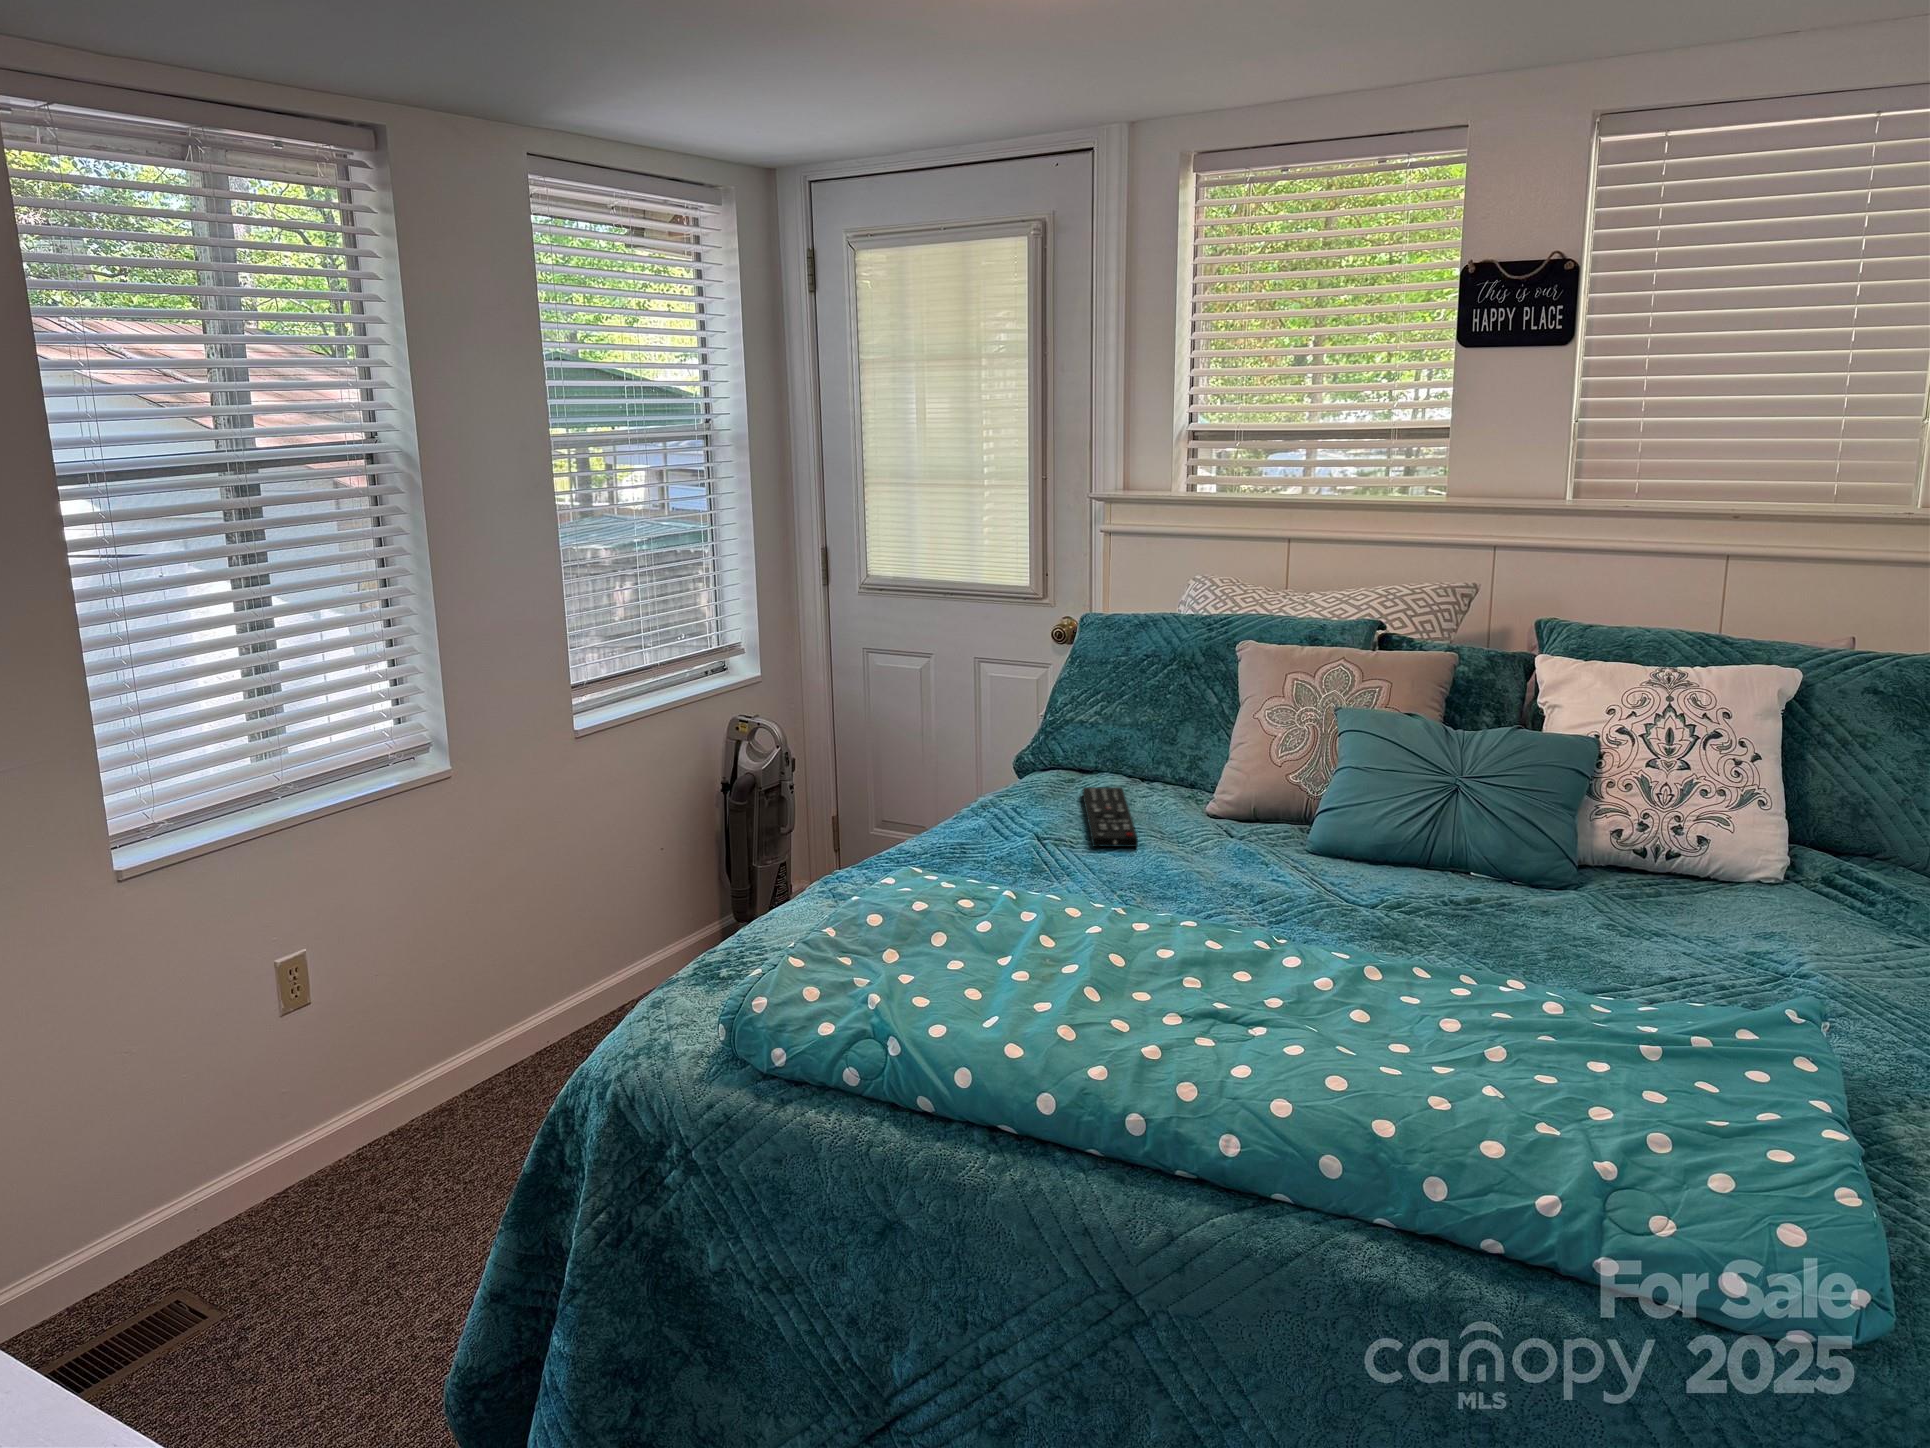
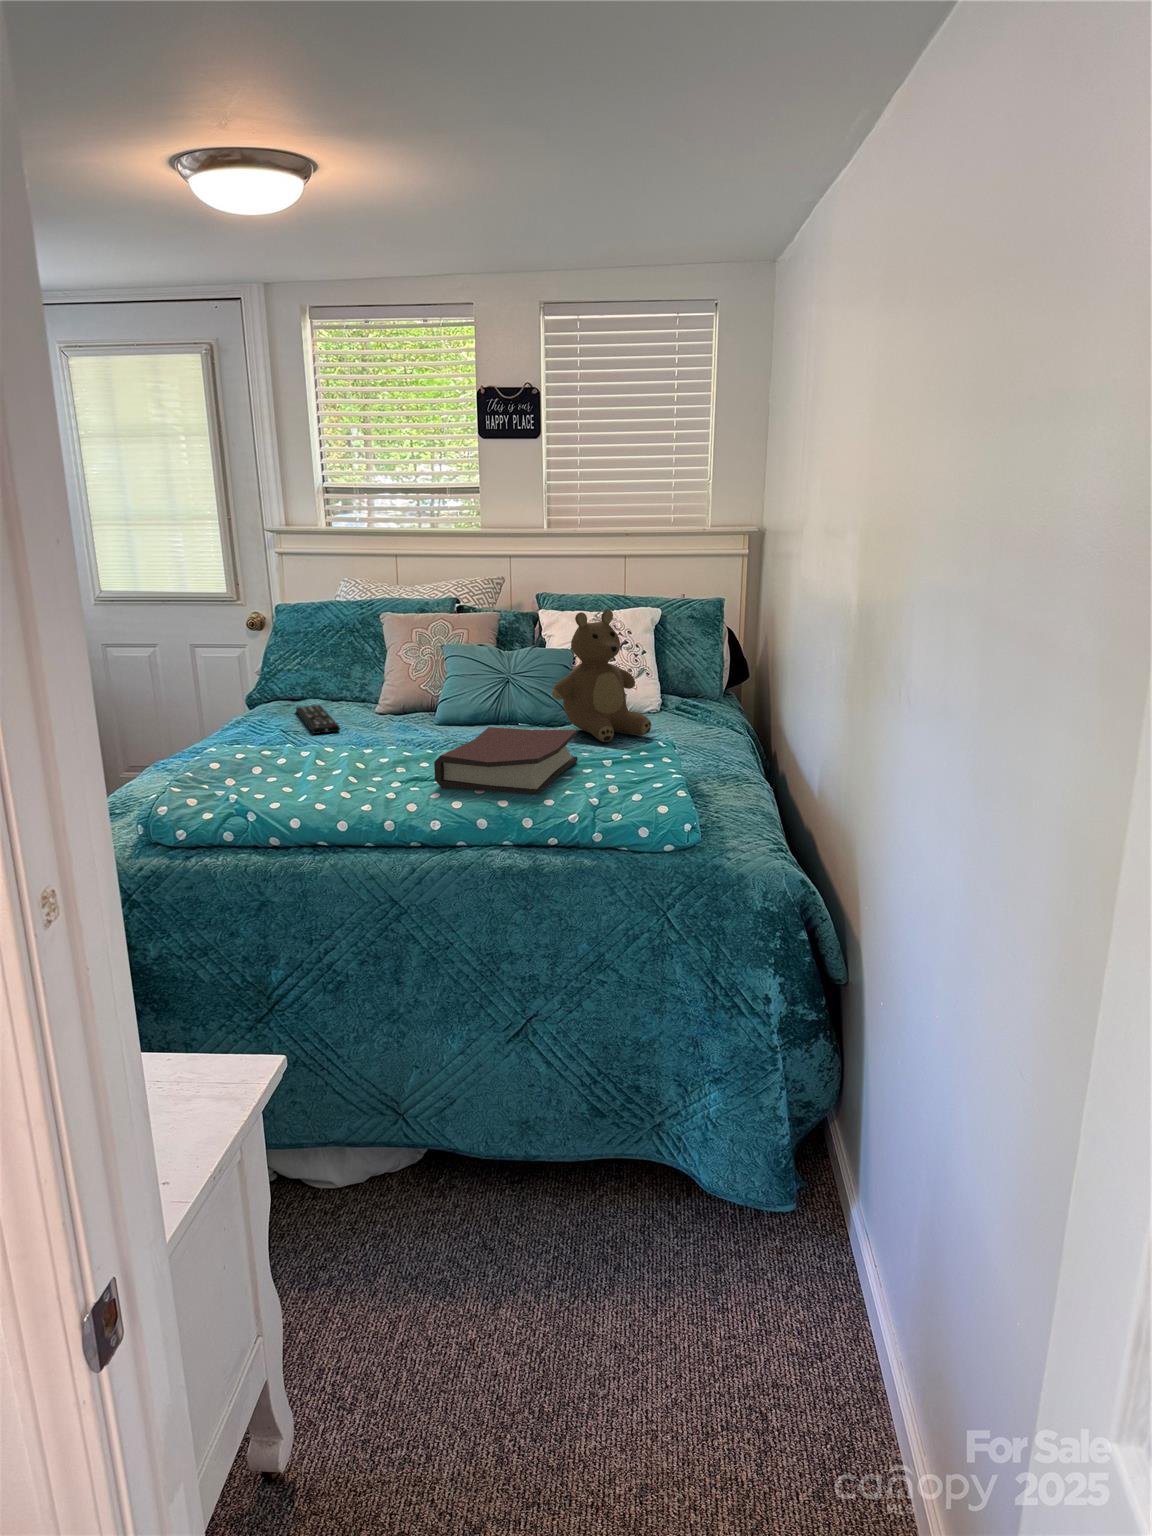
teddy bear: none [1542,679,1764,952] -> present [552,610,651,742]
hardback book: none [1249,918,1583,1124] -> present [434,727,577,795]

